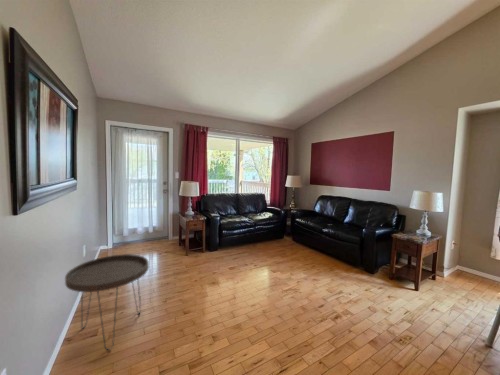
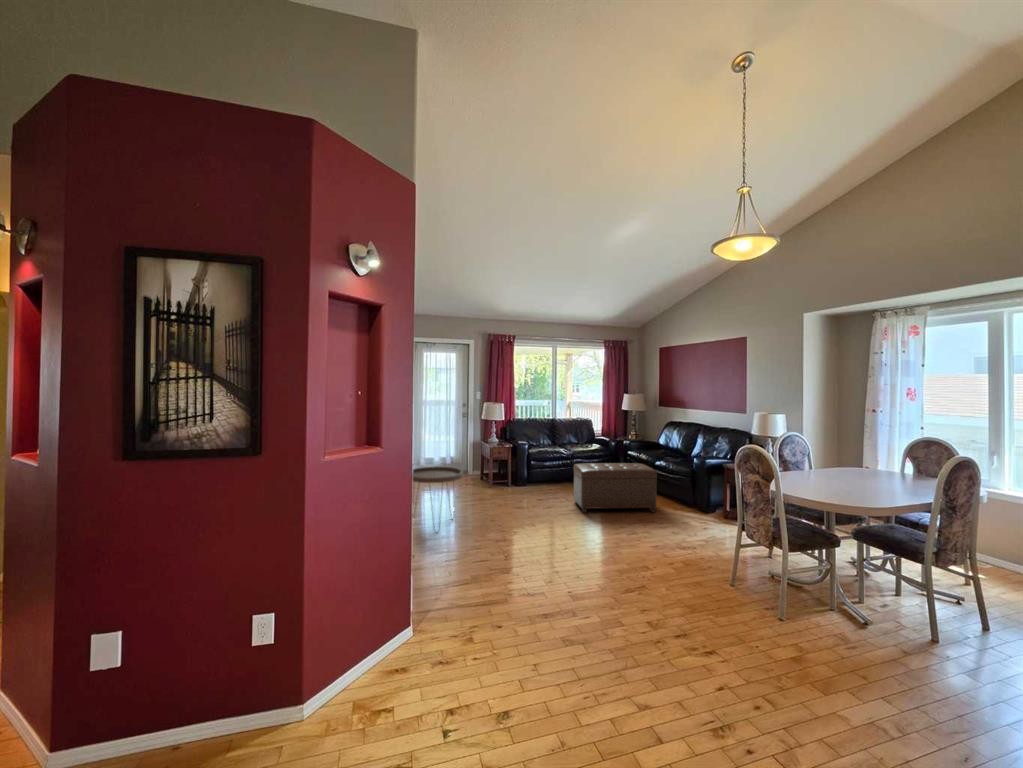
ottoman: none [262,234,337,286] -> present [574,463,657,513]

